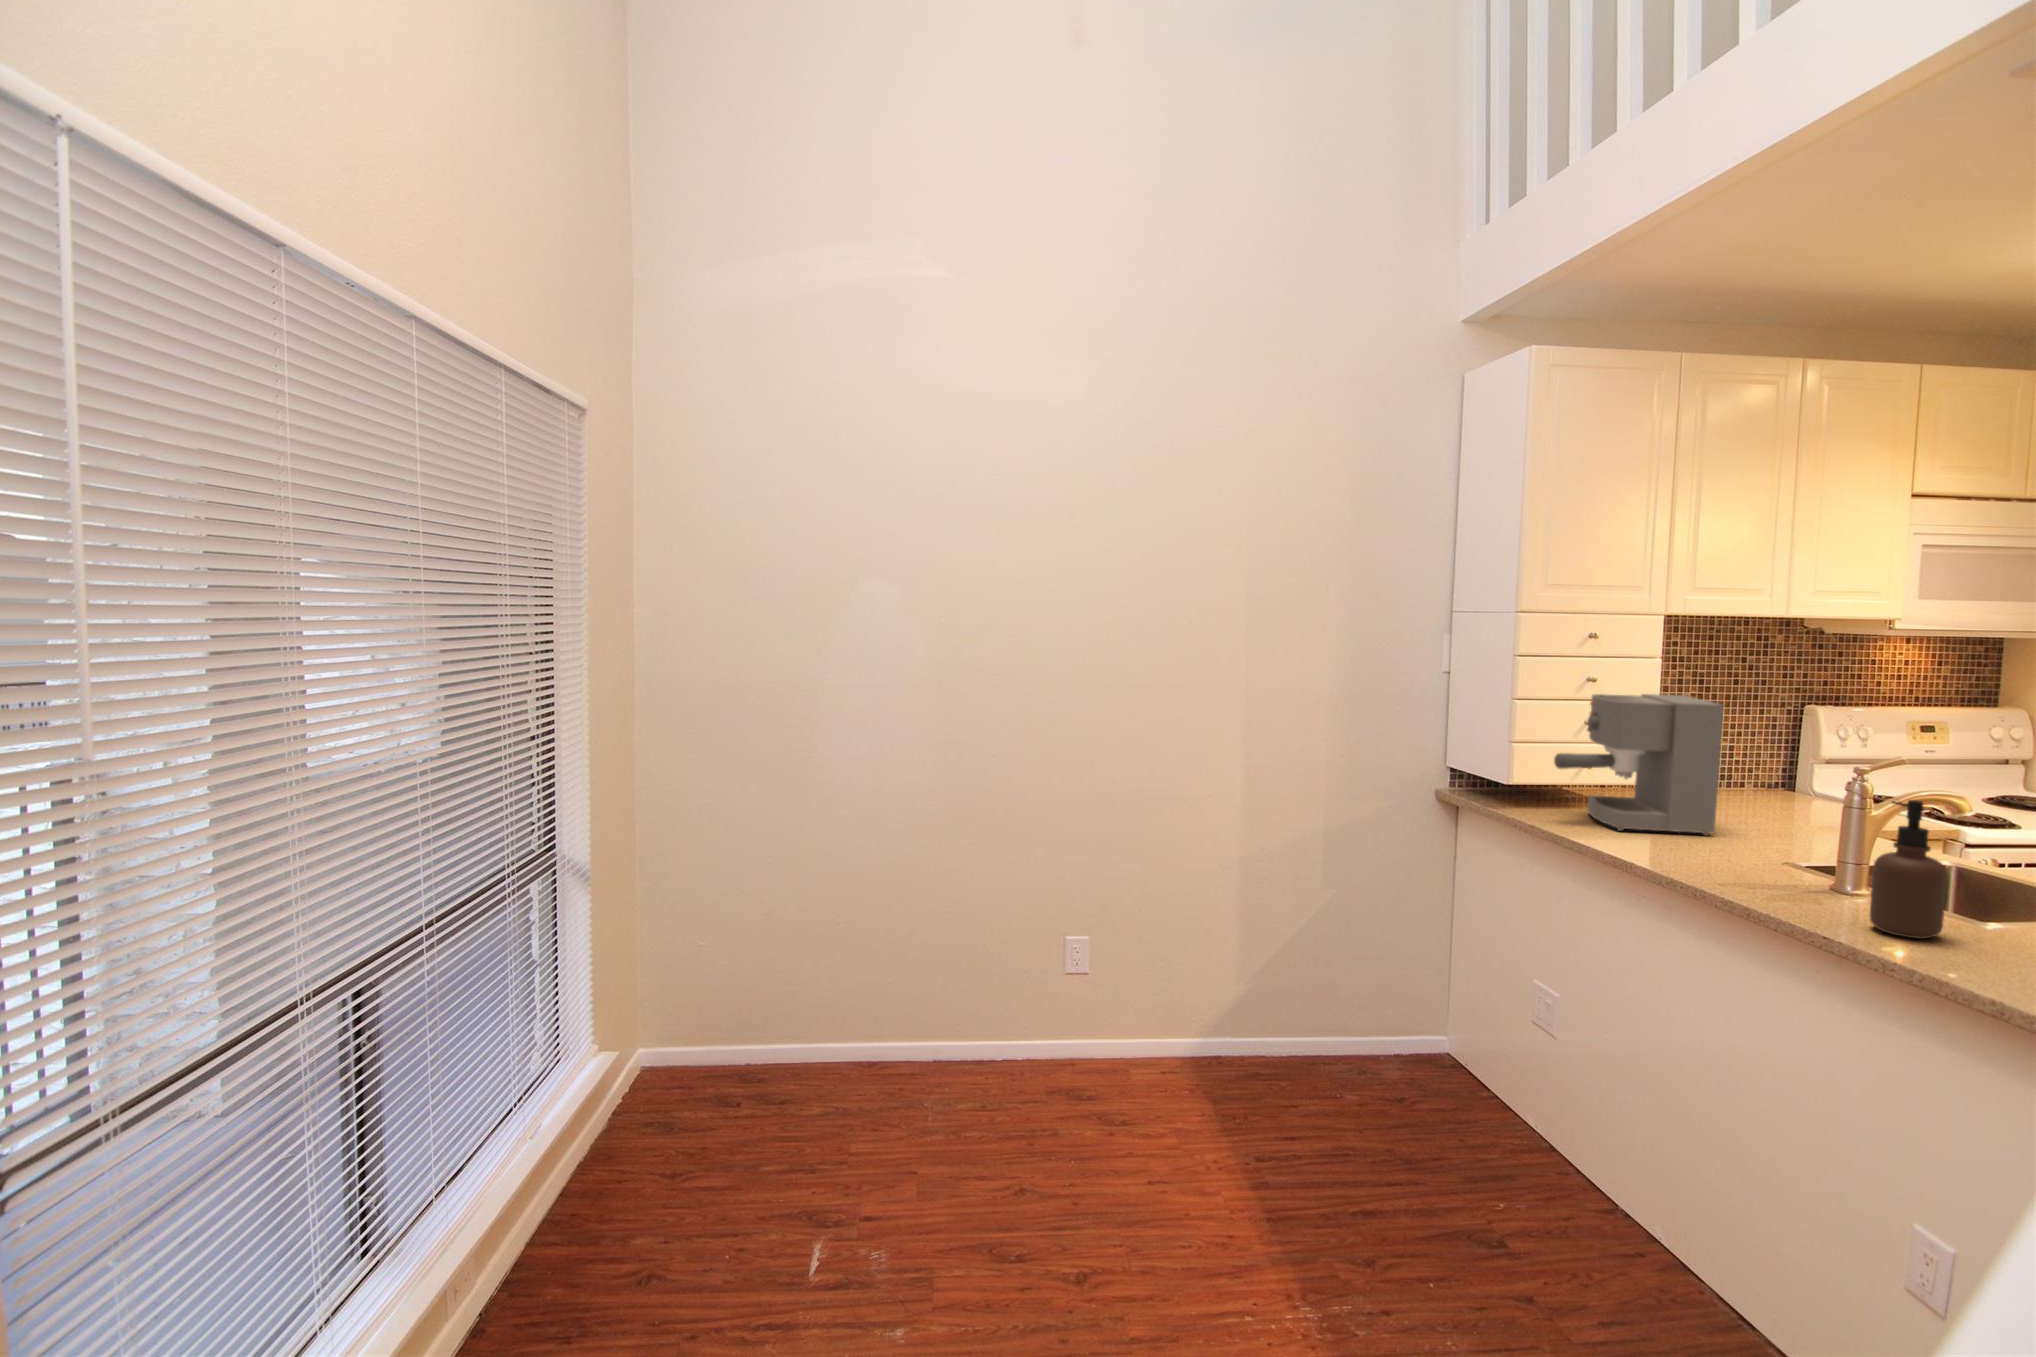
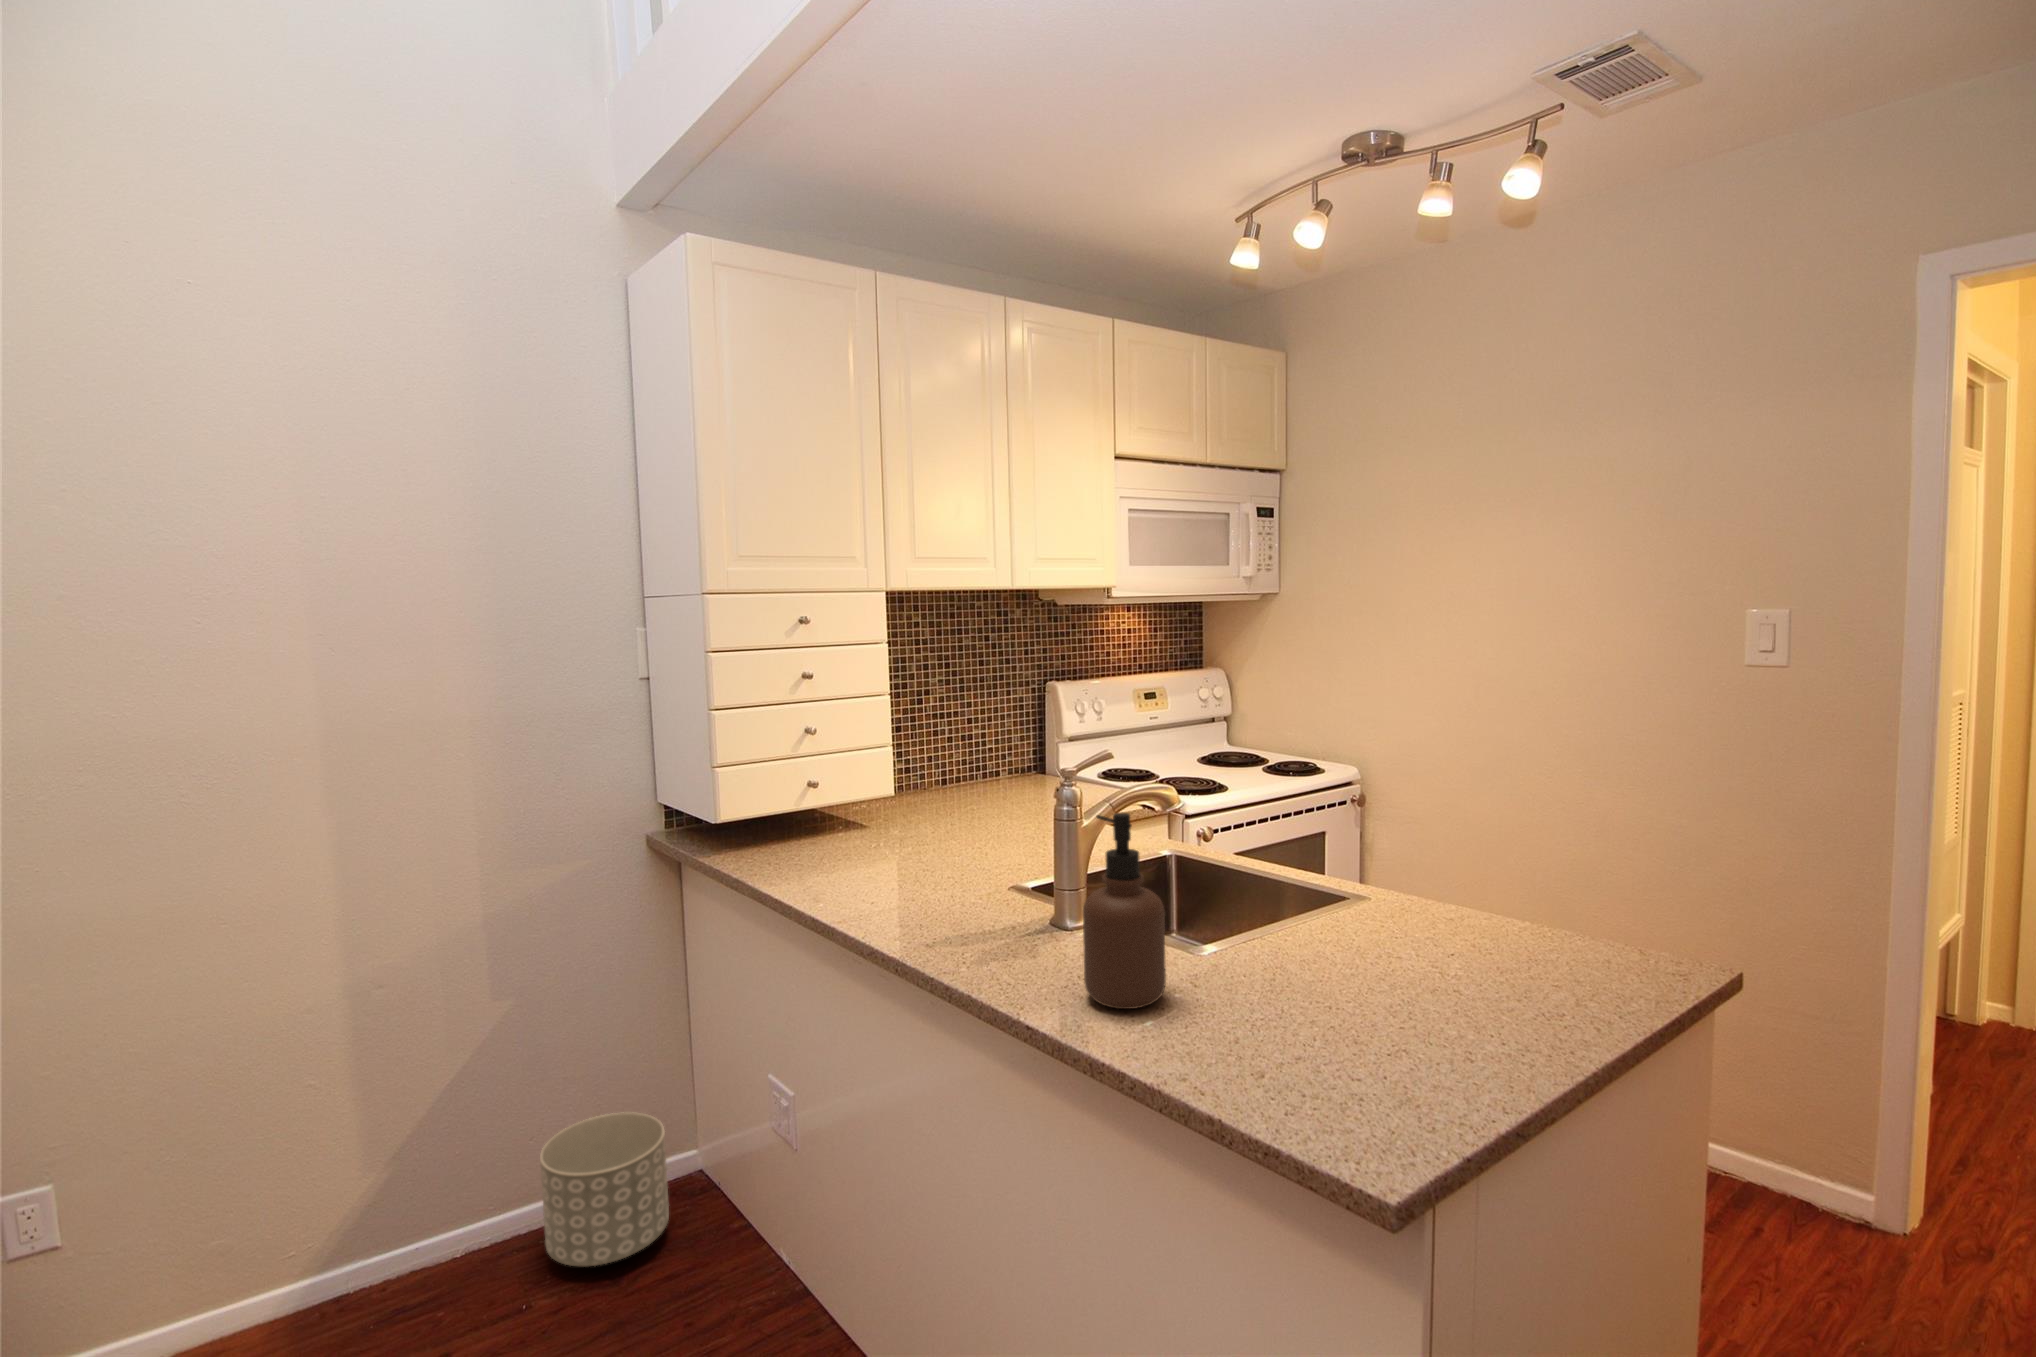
coffee maker: present [1554,694,1724,836] -> none [757,684,947,867]
planter: none [1354,990,1444,1089] -> present [540,1112,669,1266]

